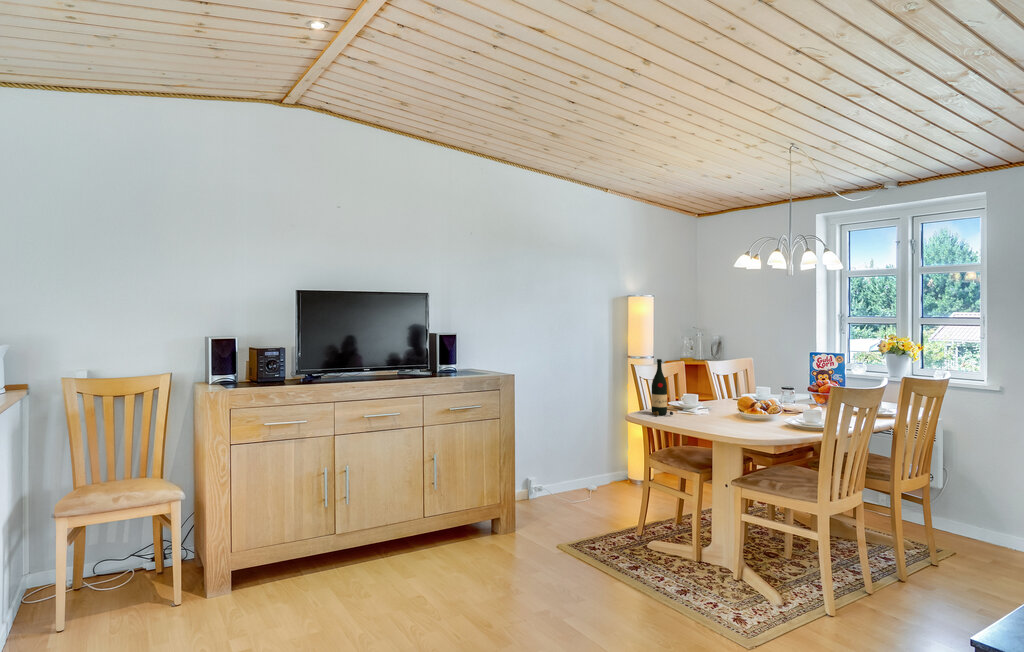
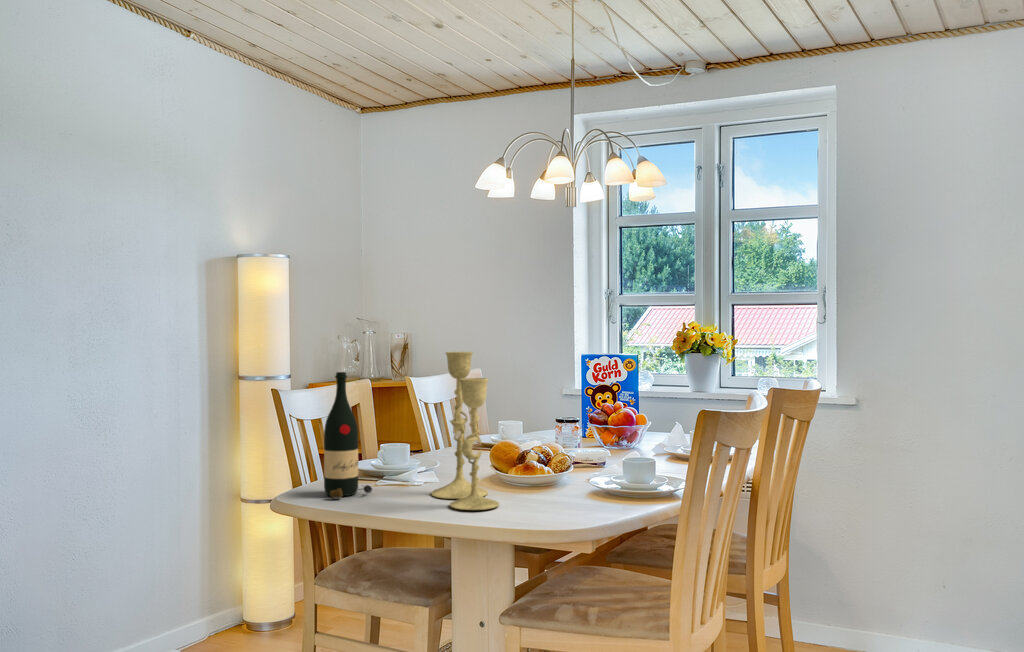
candlestick: none [701,352,732,428] -> present [431,352,499,510]

